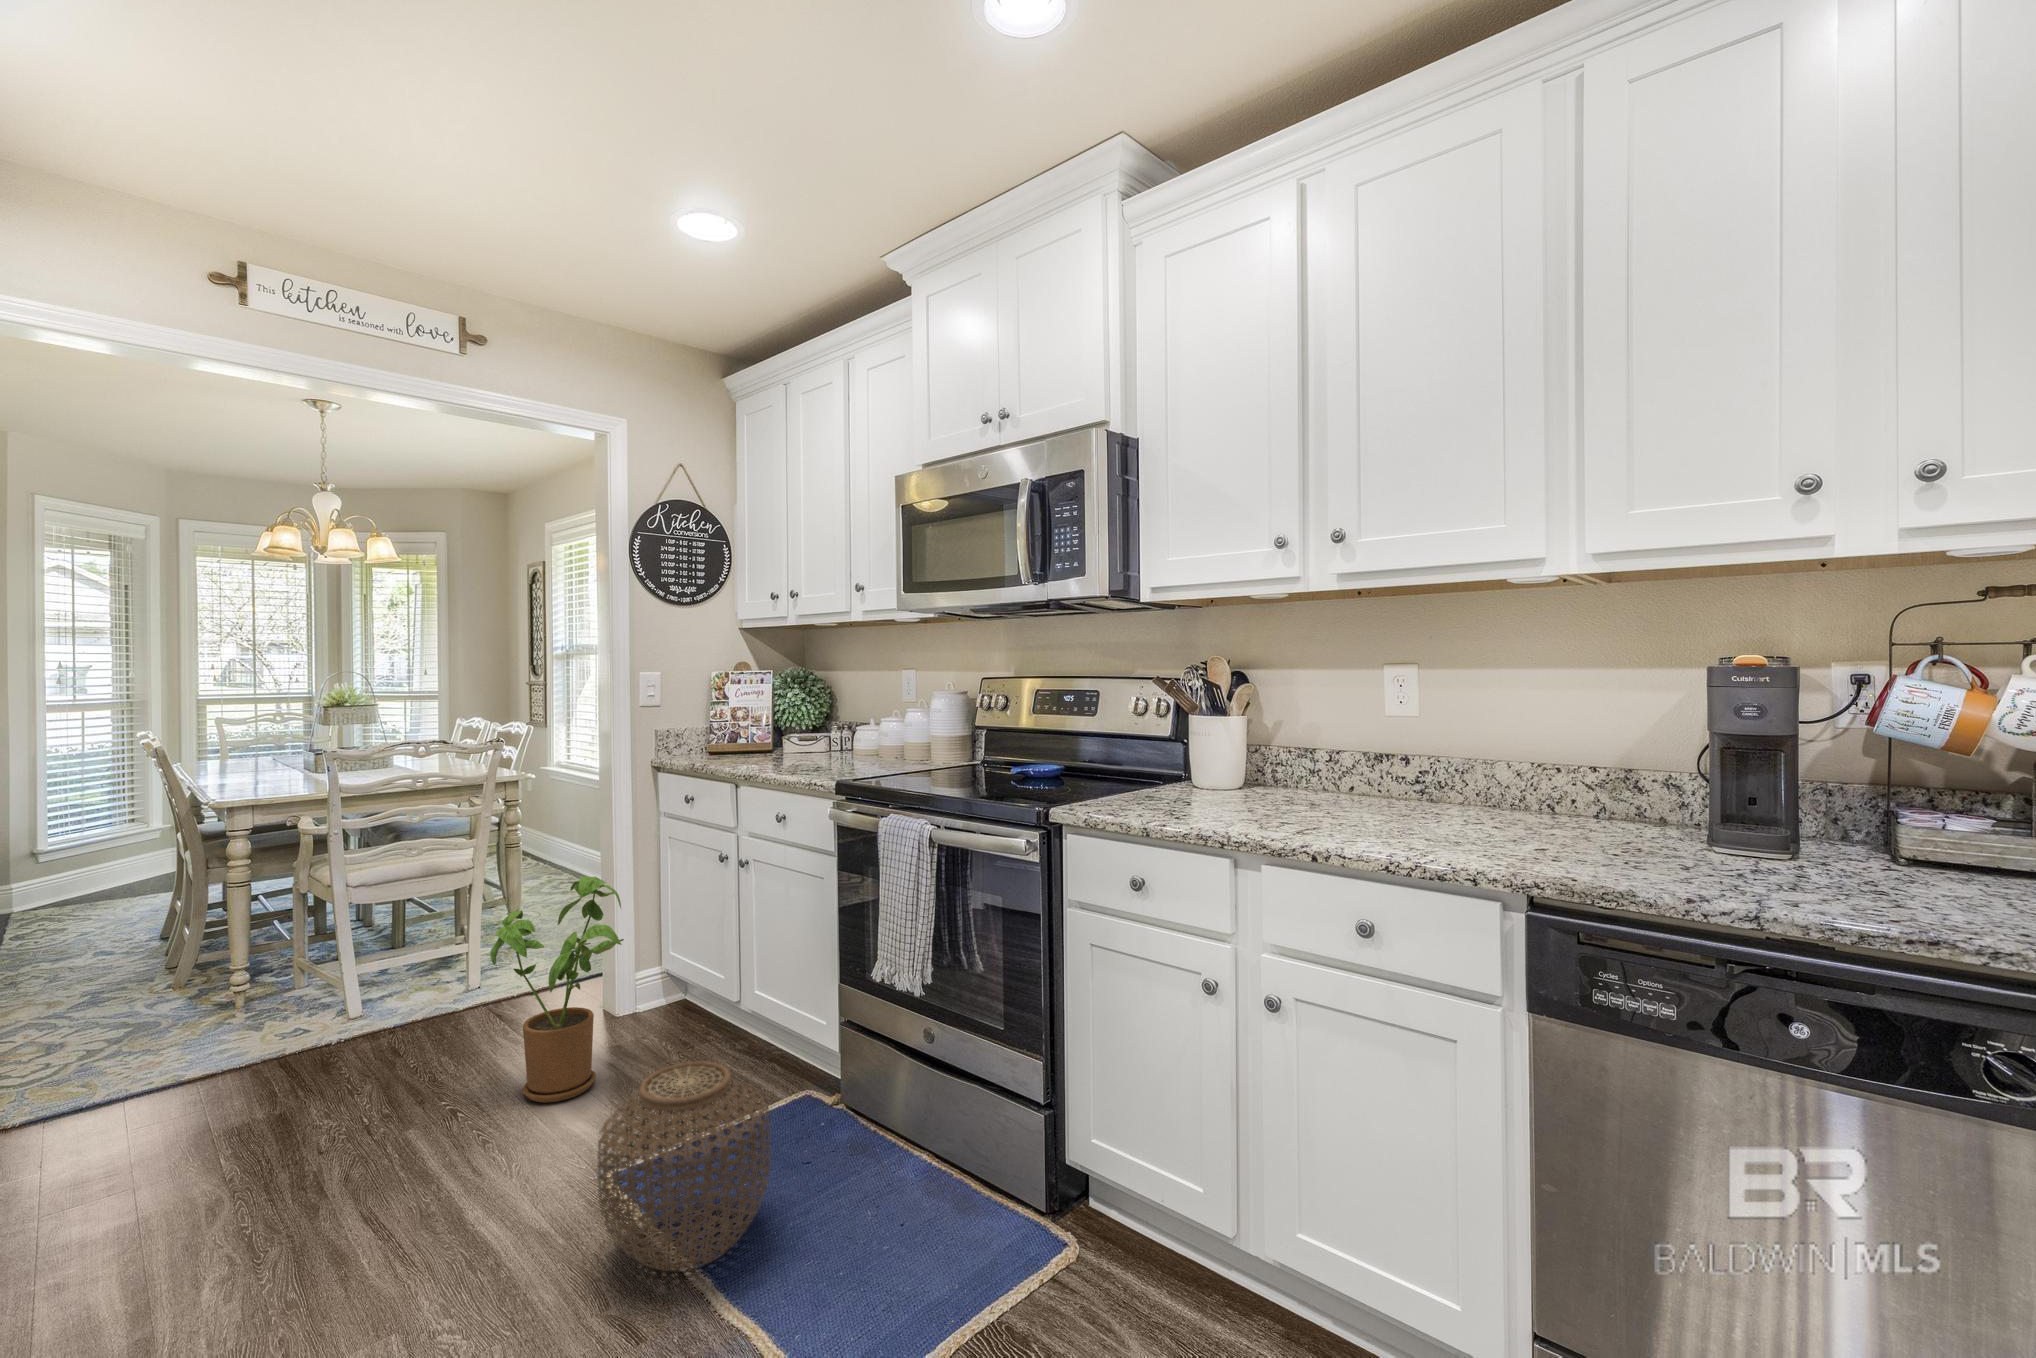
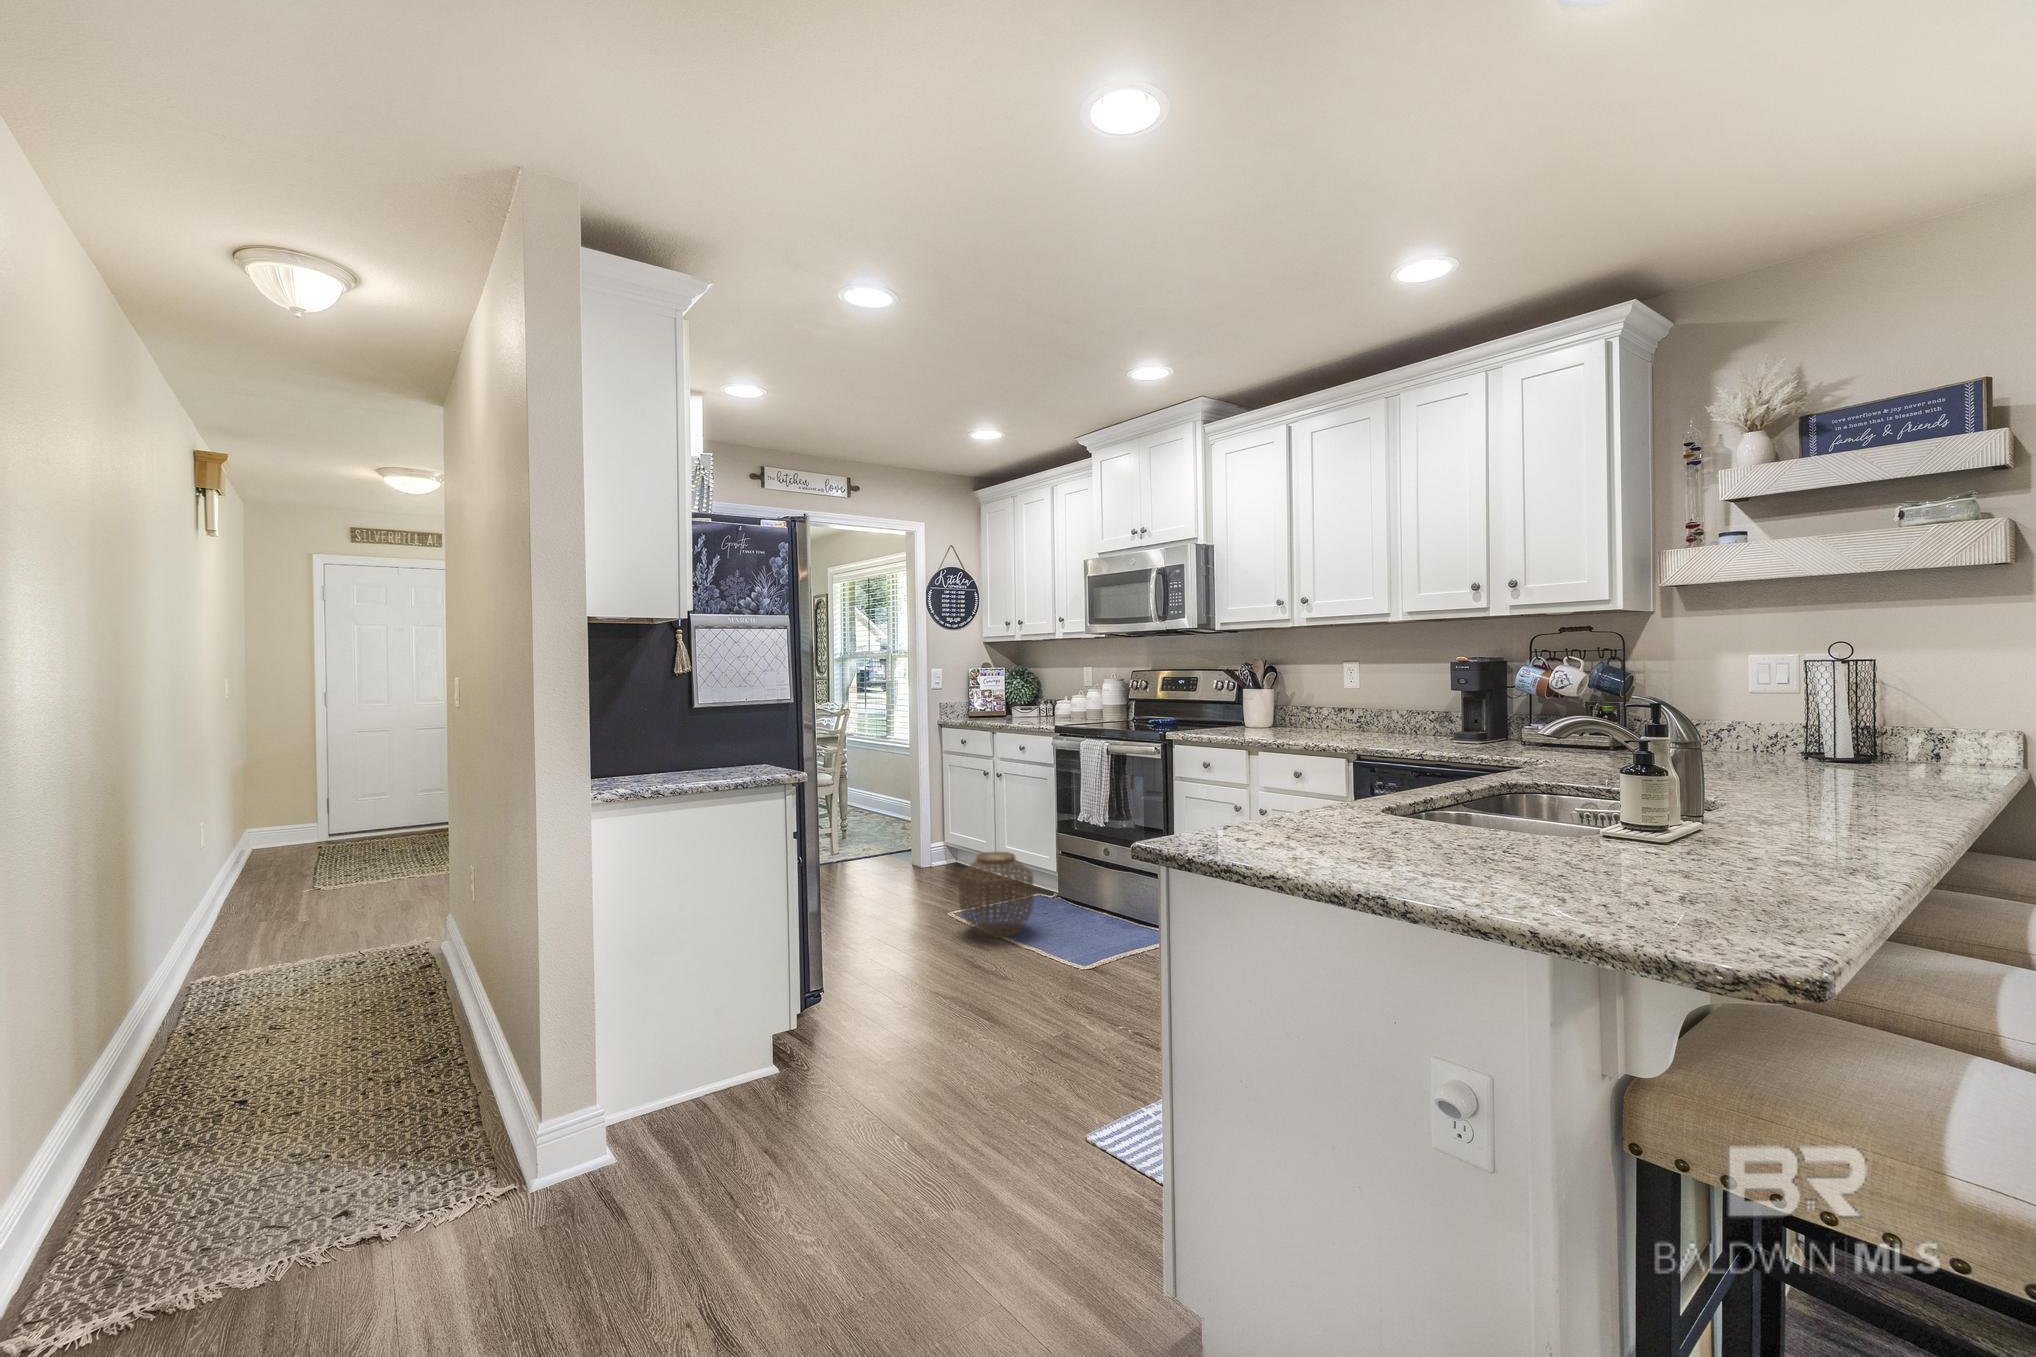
house plant: present [490,876,624,1103] -> none [874,779,942,894]

